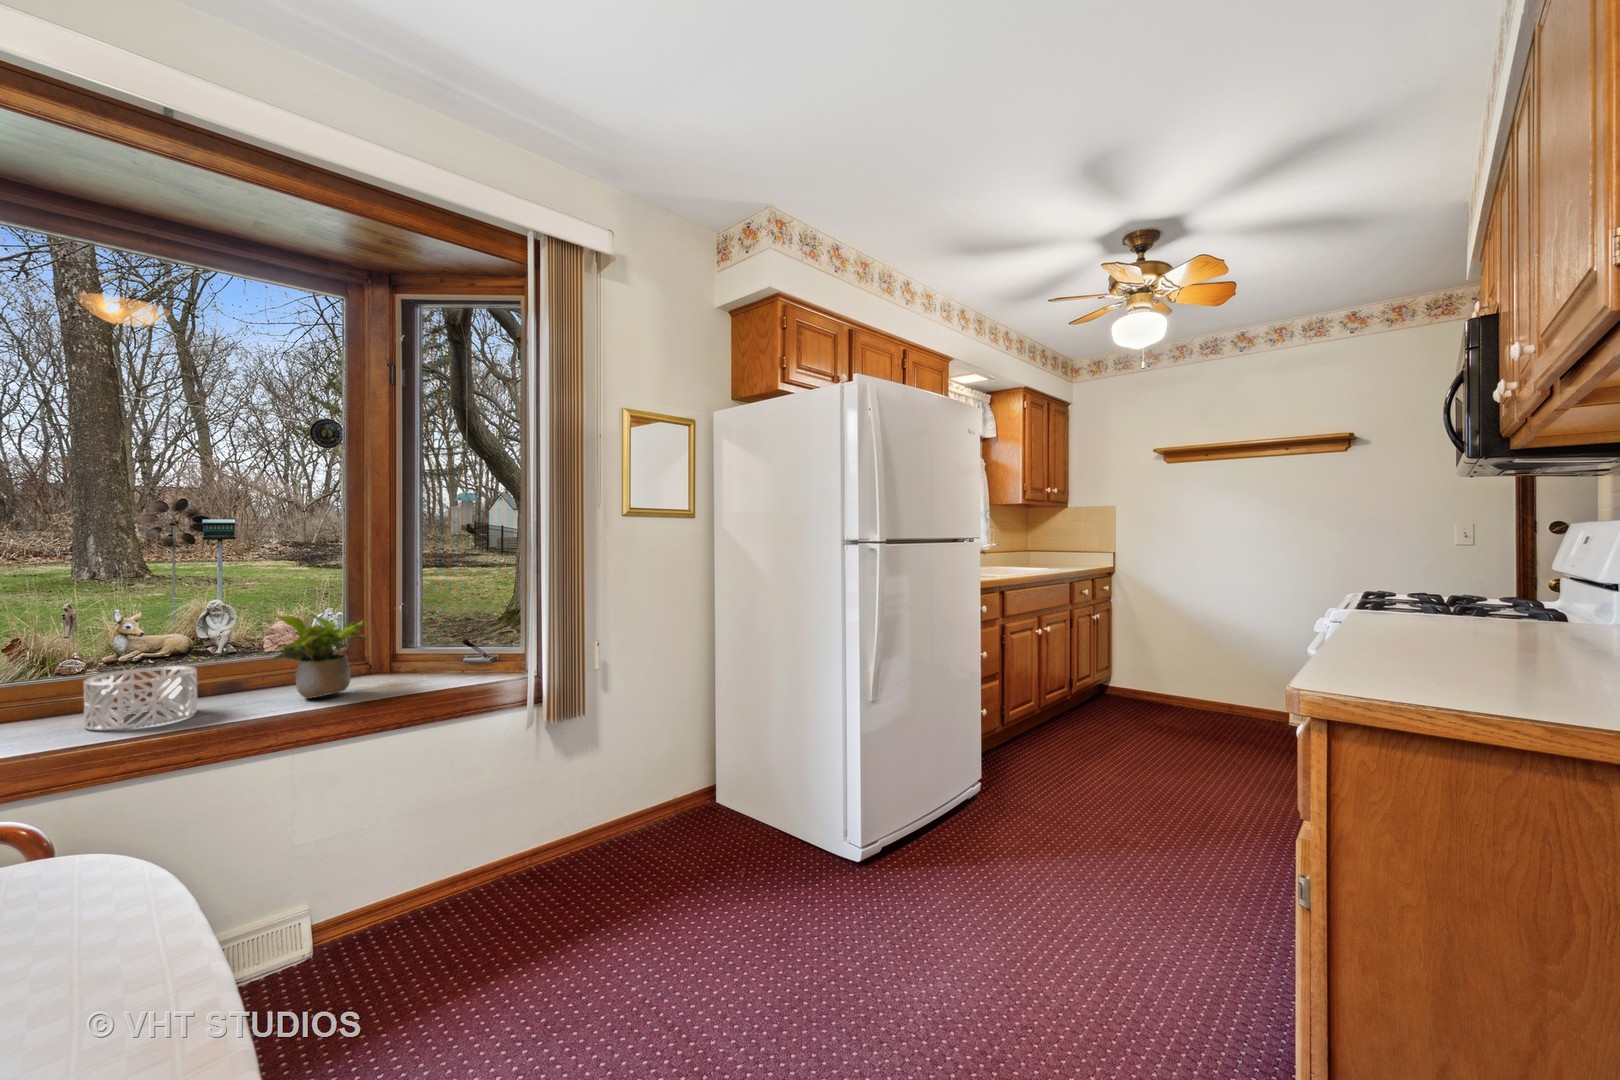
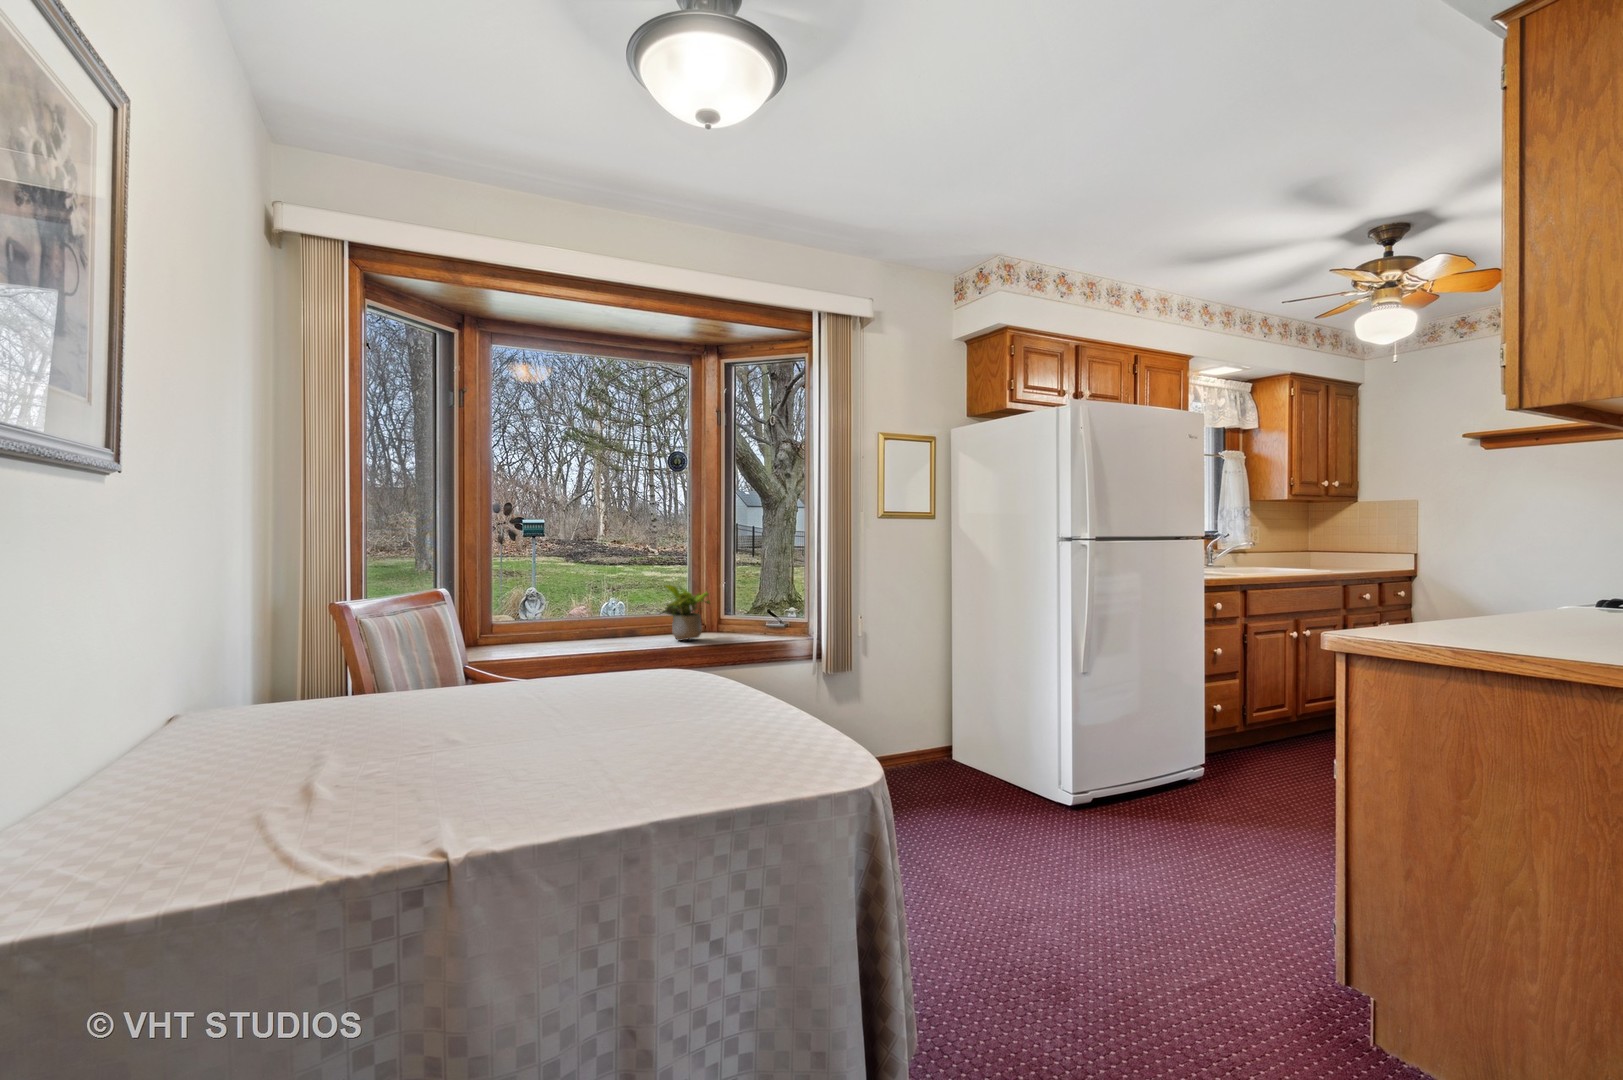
decorative bowl: present [83,666,197,731] -> none [576,614,625,647]

